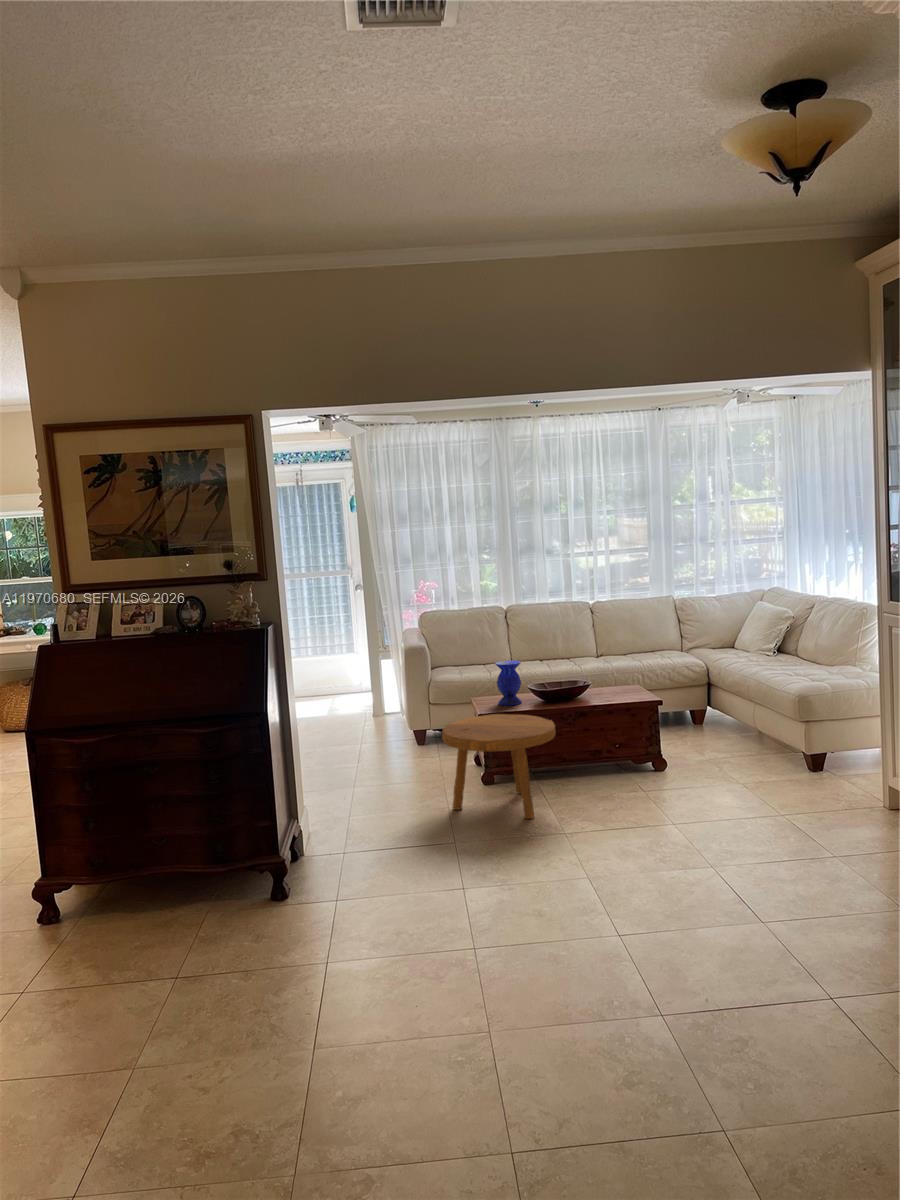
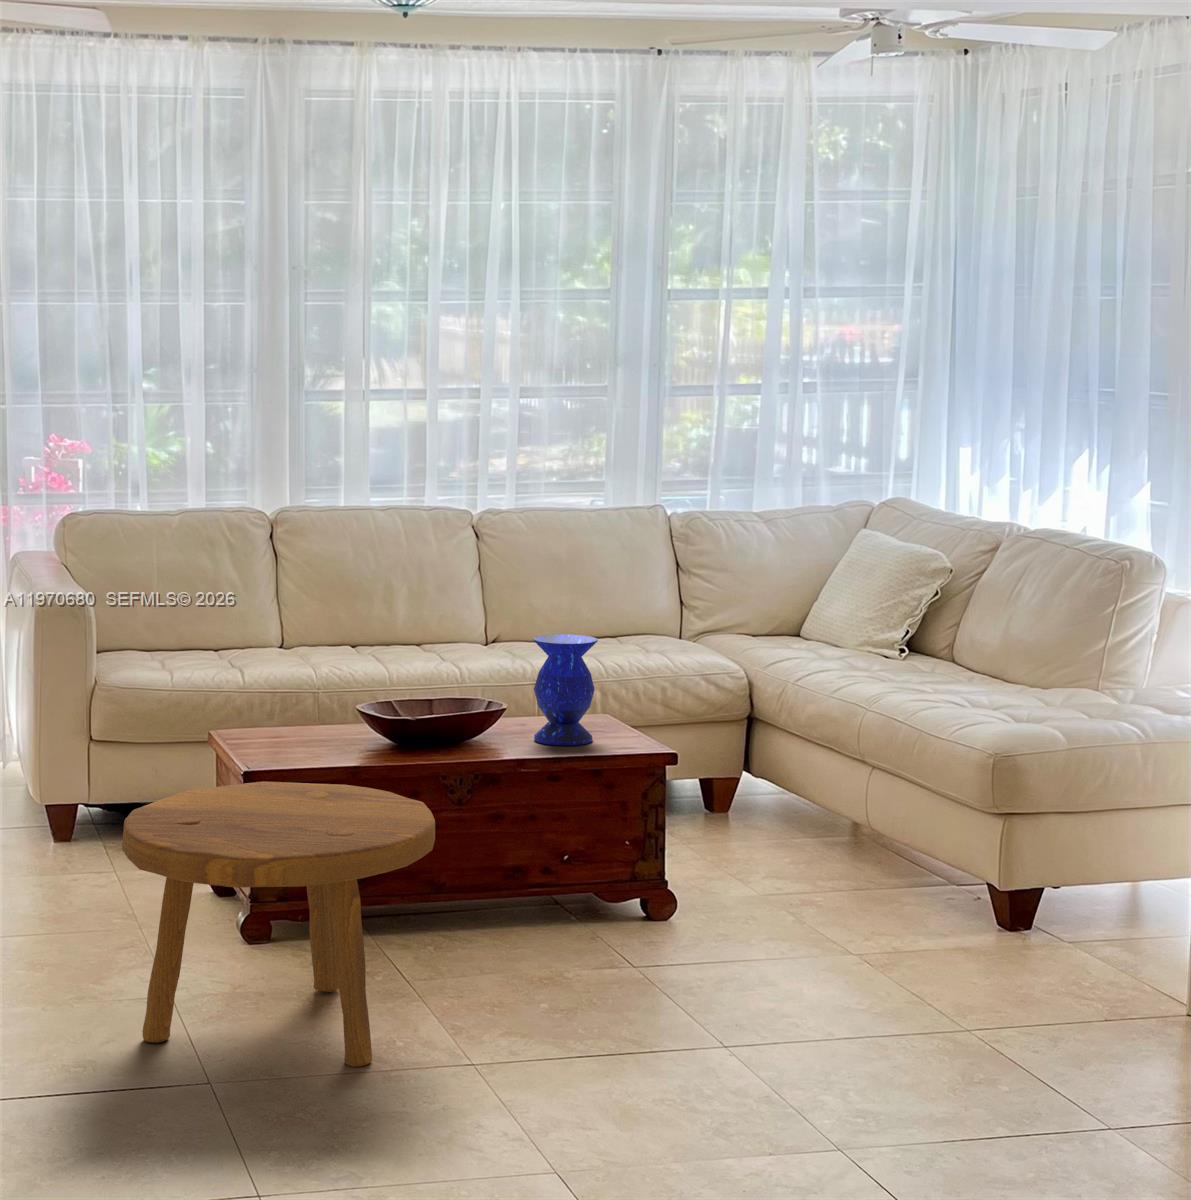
vase: present [495,661,522,706] -> present [533,634,598,746]

